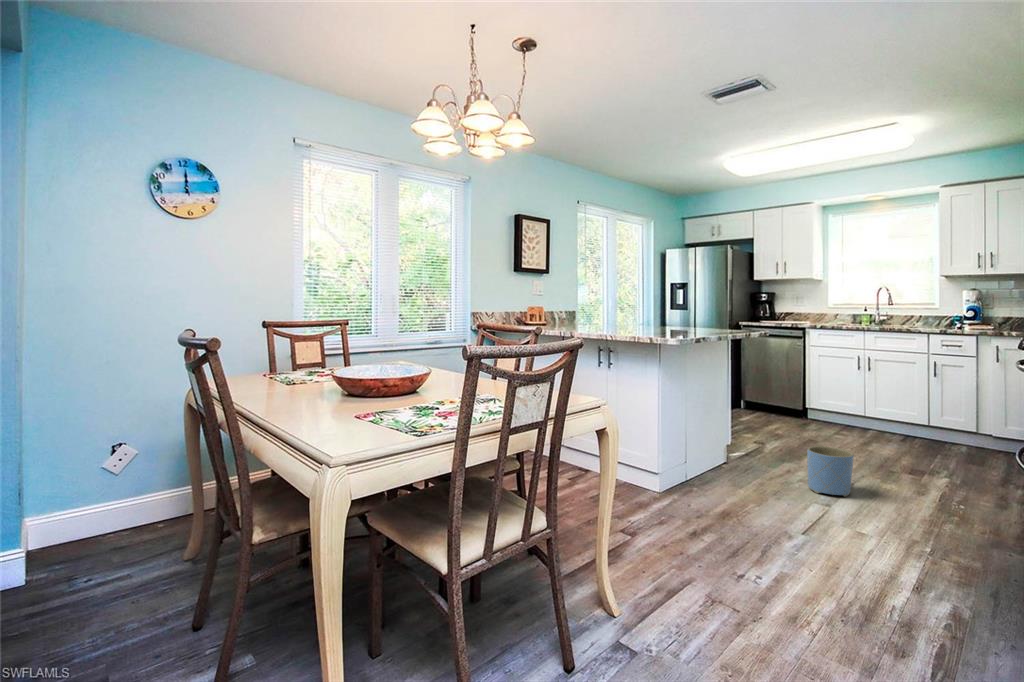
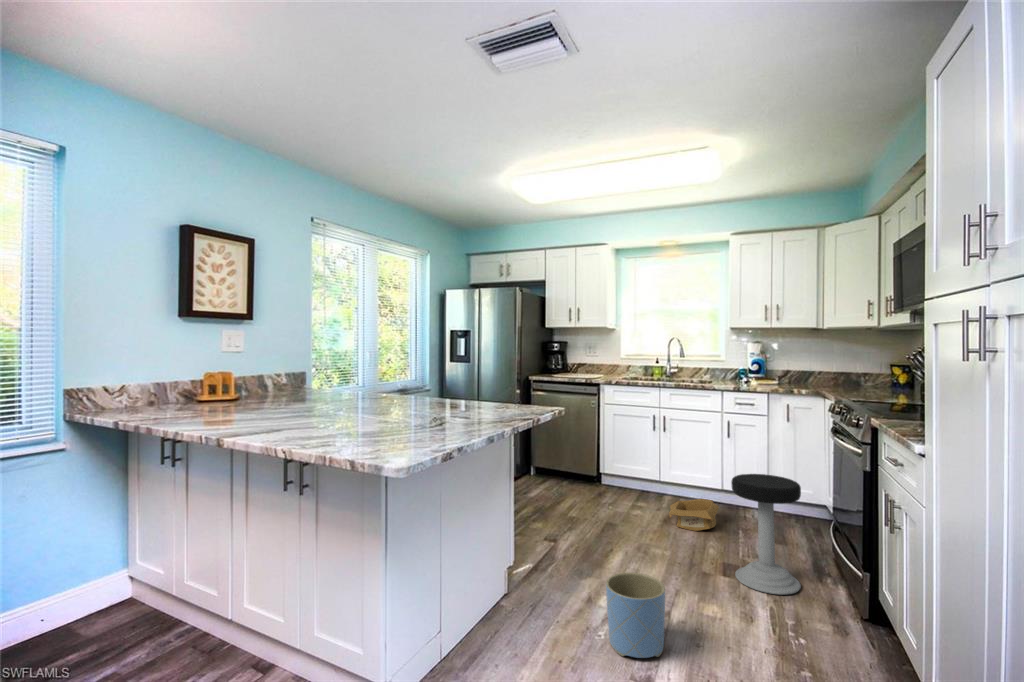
stool: none [922,396,990,485] -> present [731,474,801,595]
cardboard box: none [867,425,917,448] -> present [669,499,719,531]

